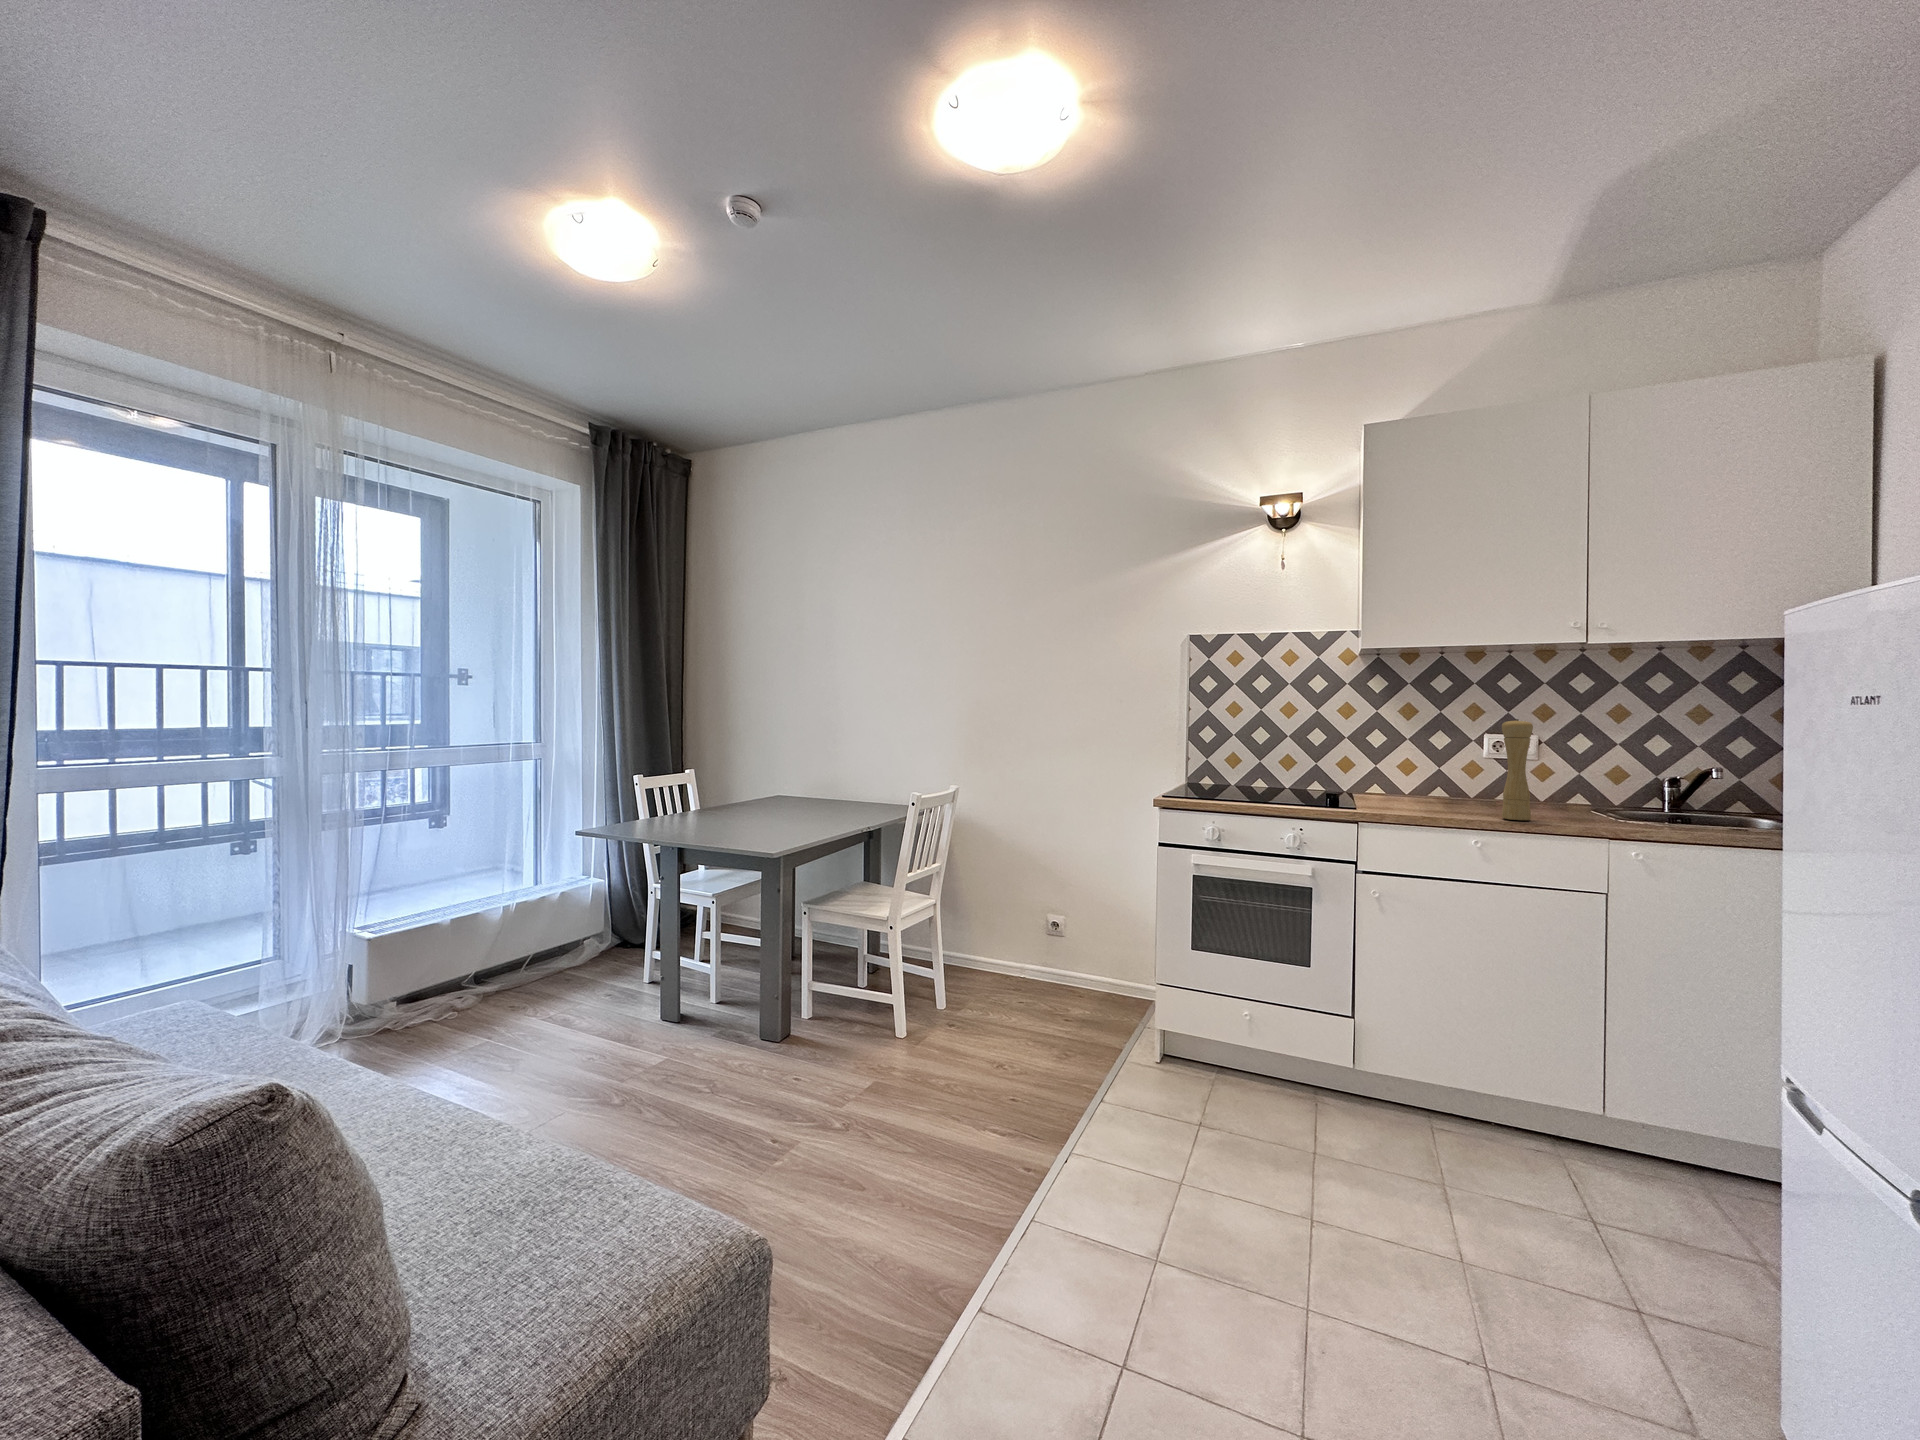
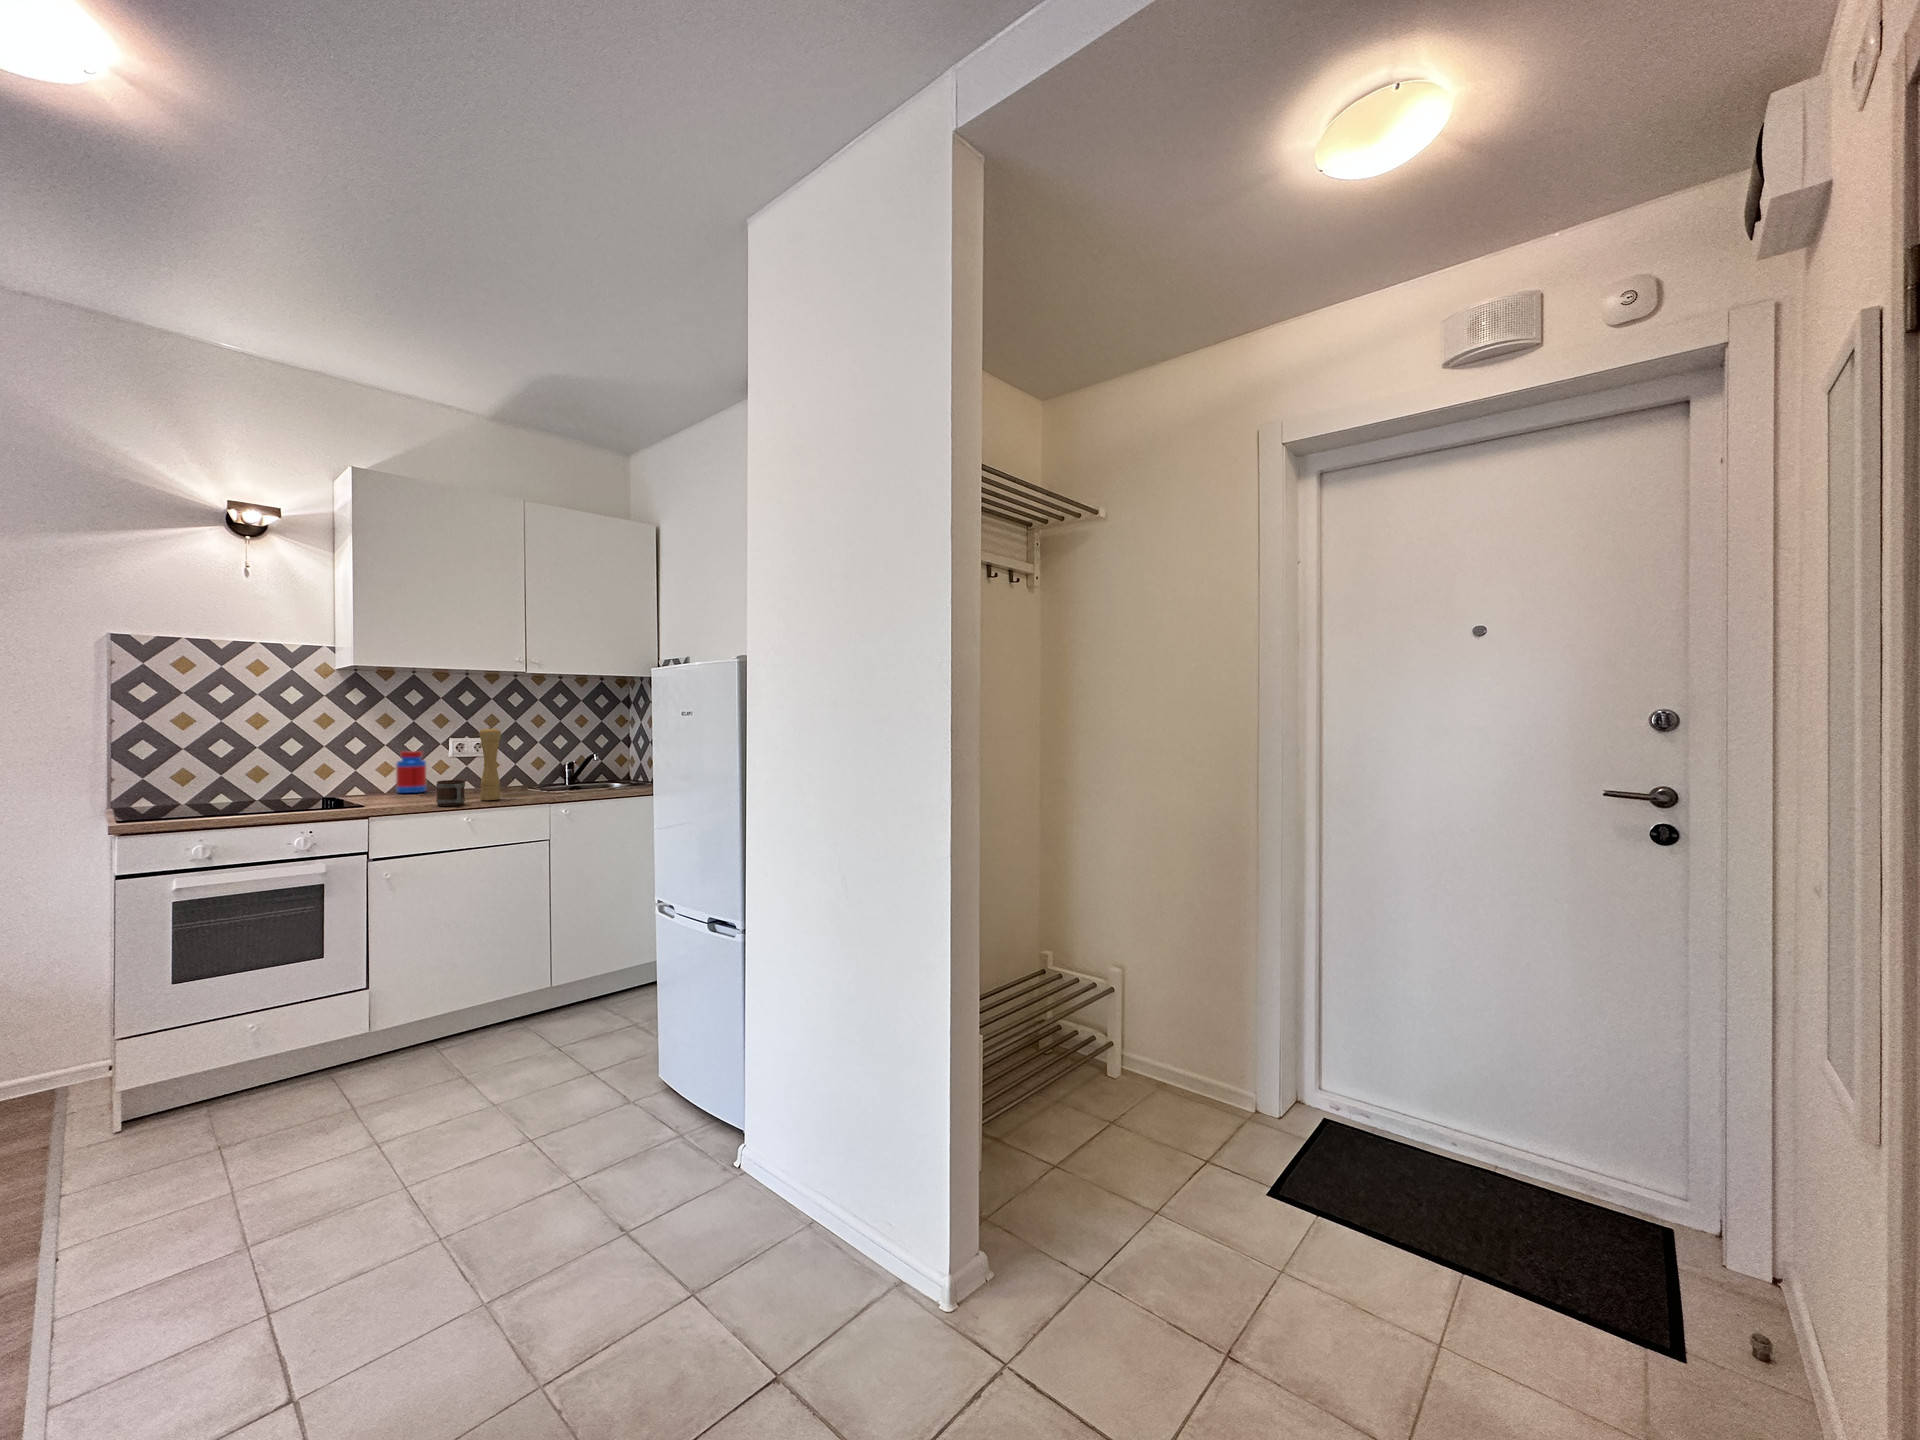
jar: none [1418,748,1452,799] -> present [396,751,426,793]
mug: none [1440,786,1477,821] -> present [436,780,465,806]

